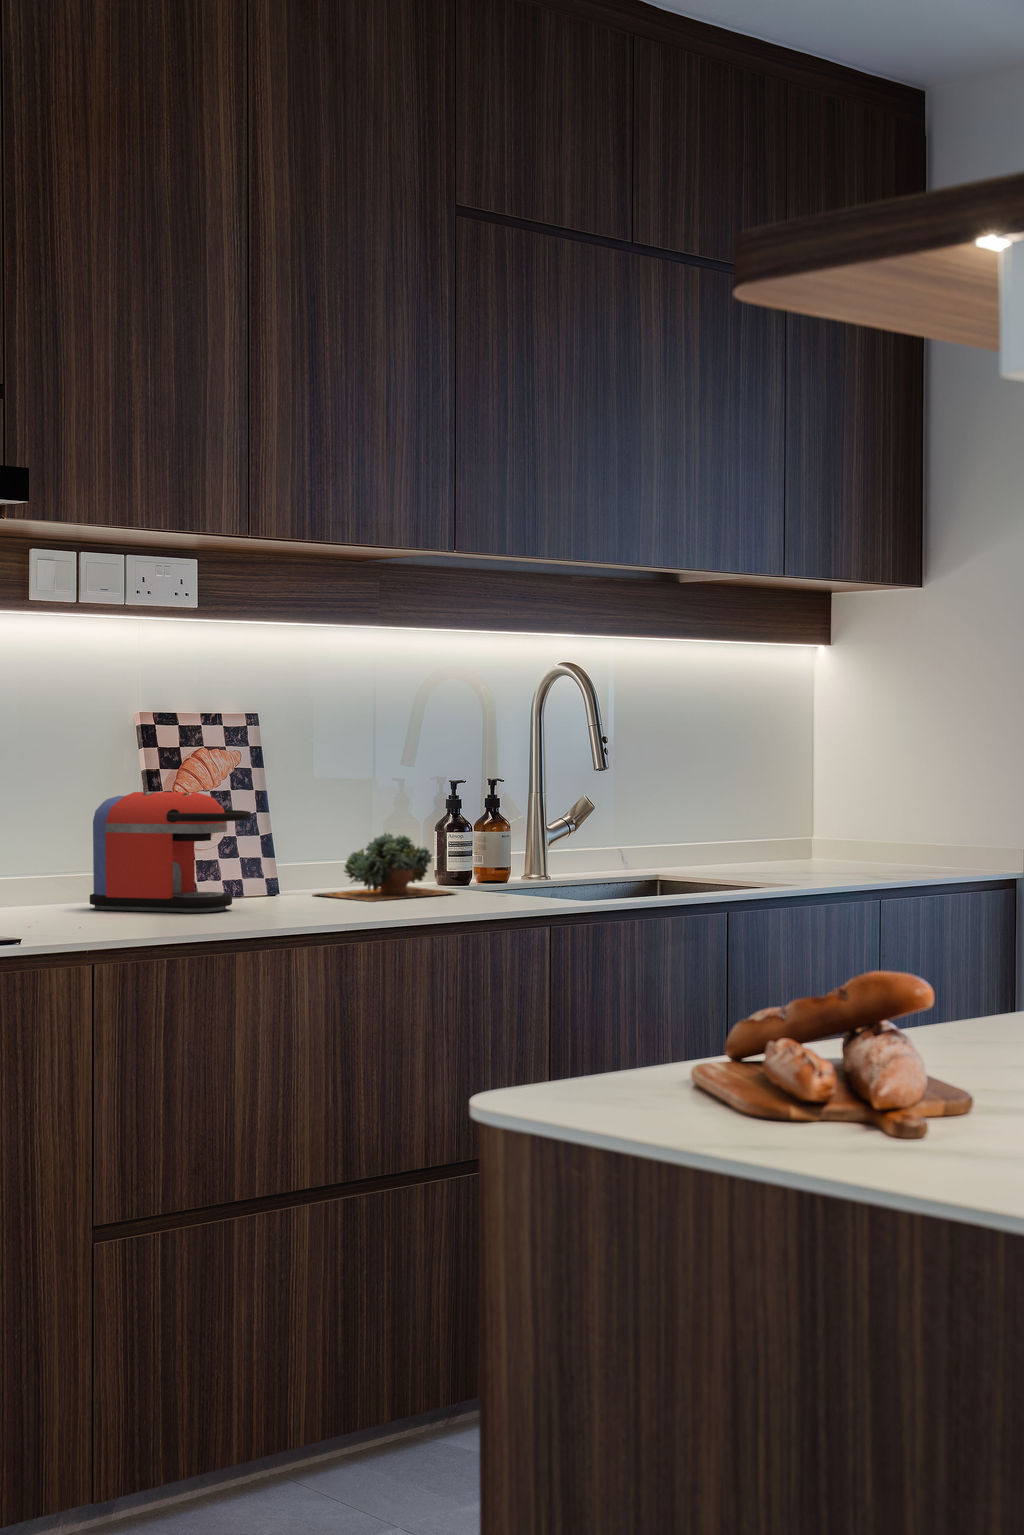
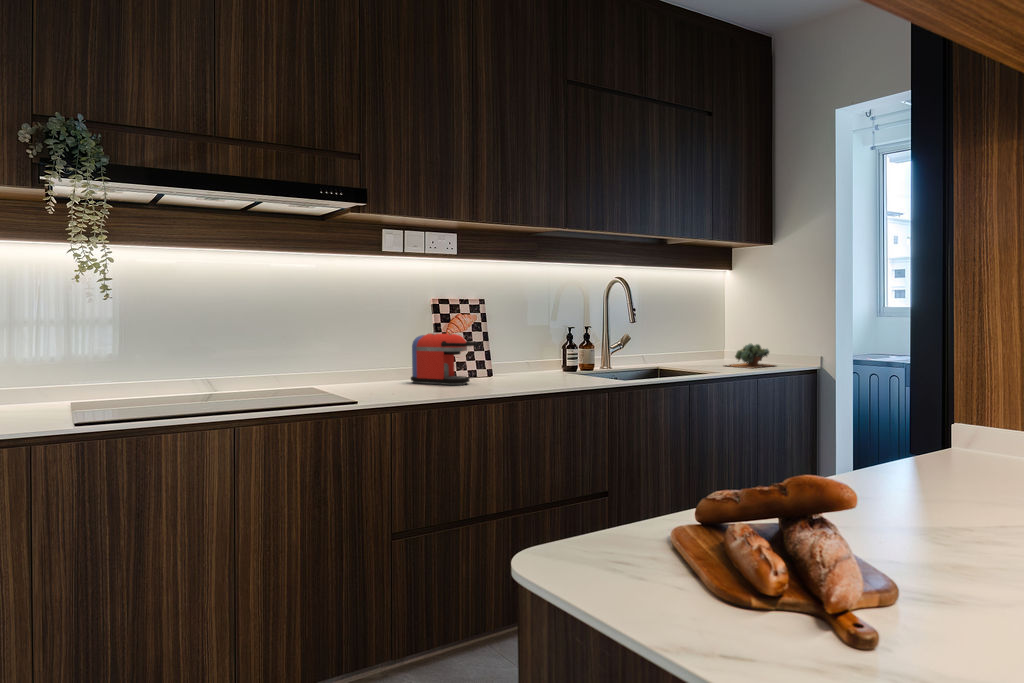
succulent plant: present [313,833,455,902] -> present [727,344,773,368]

